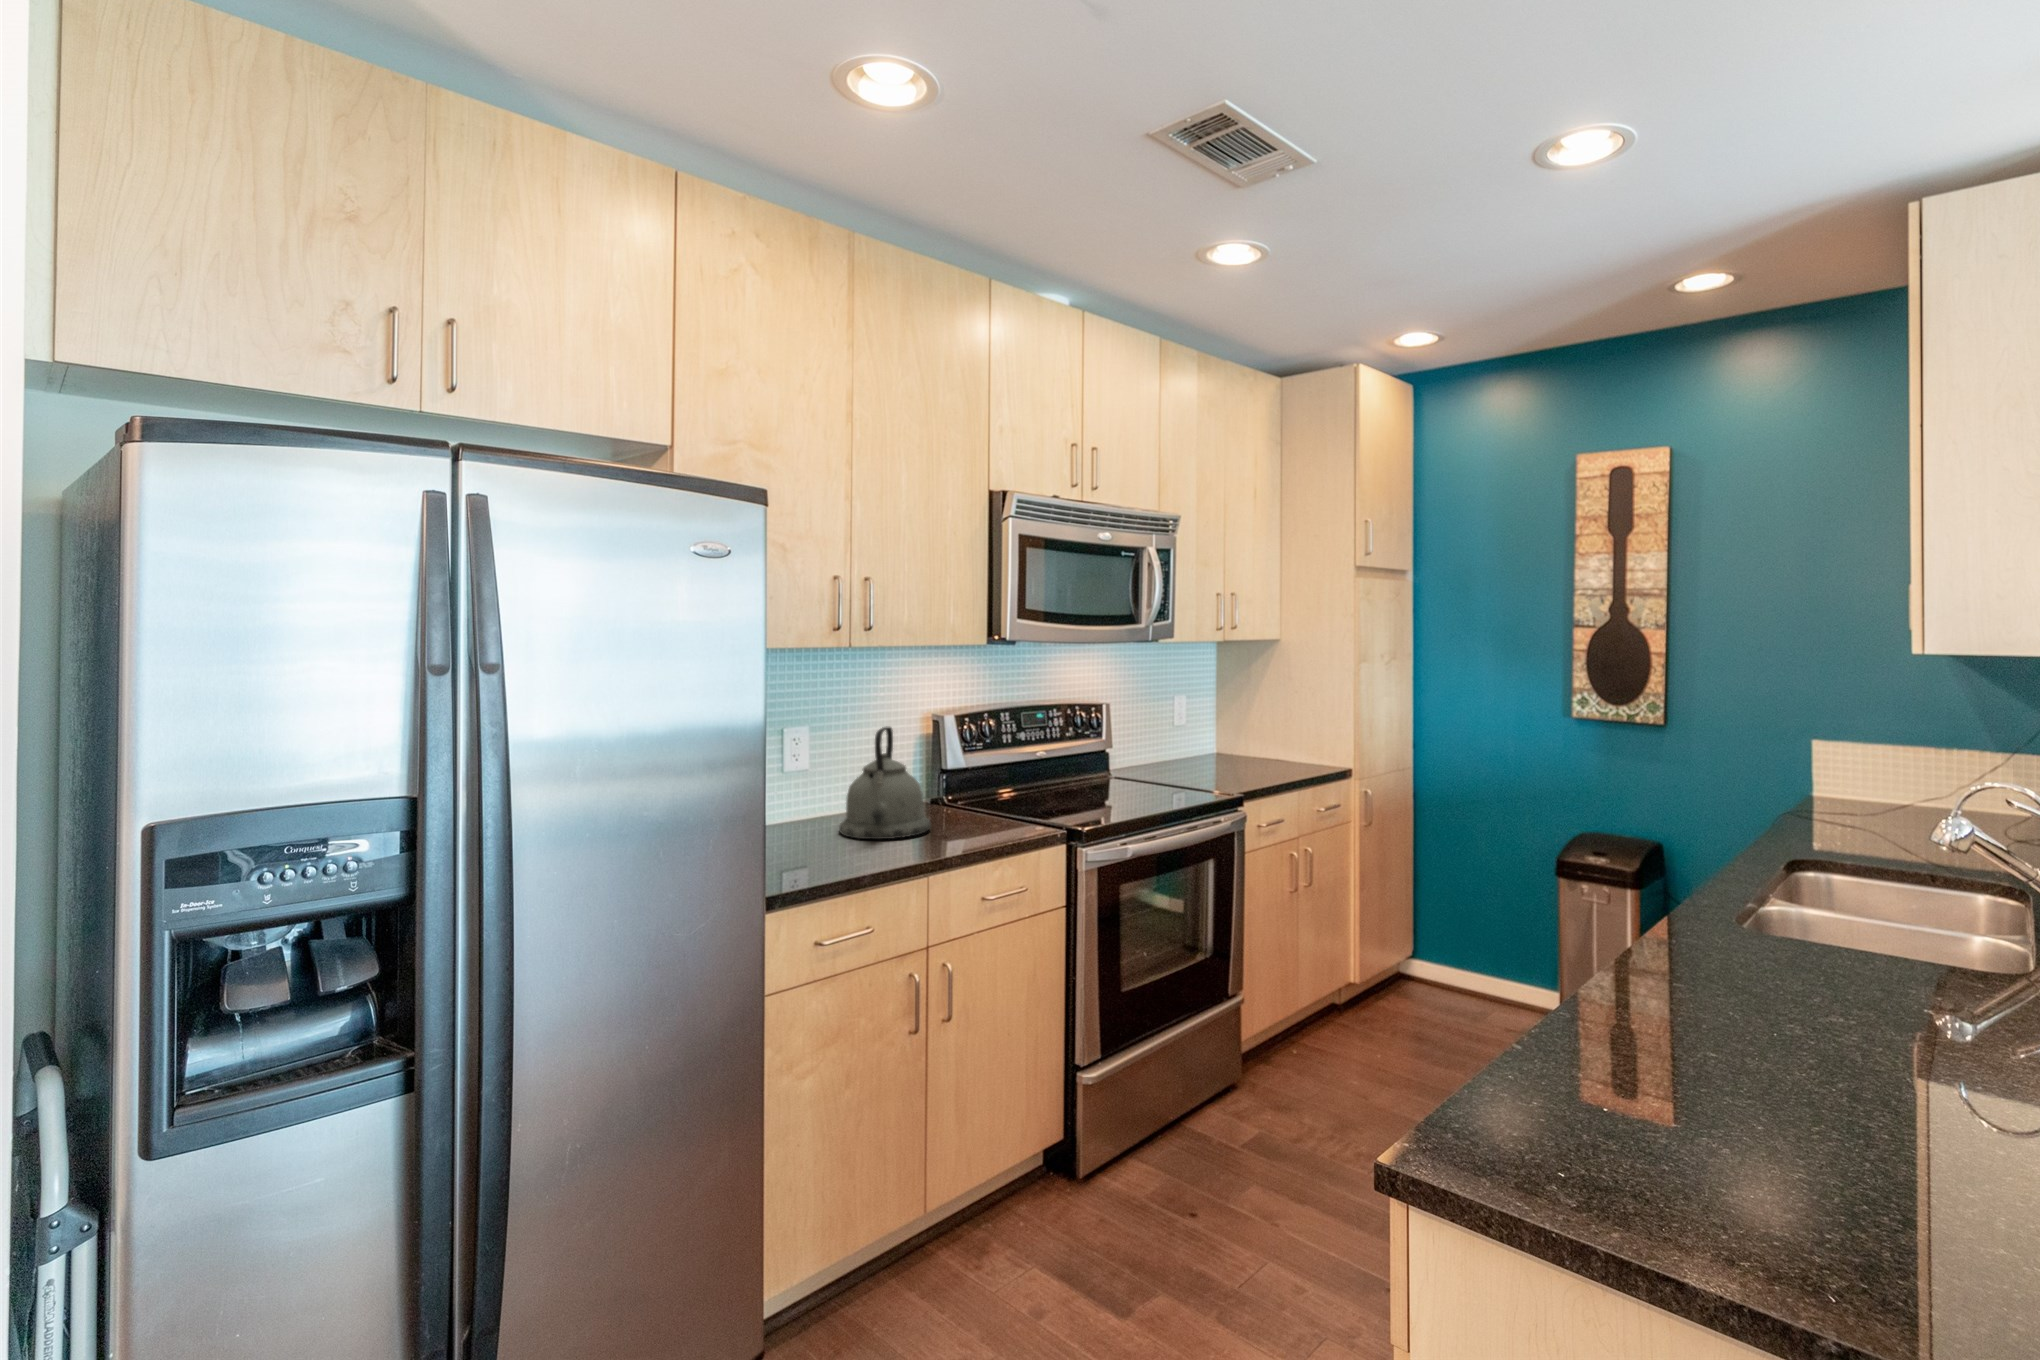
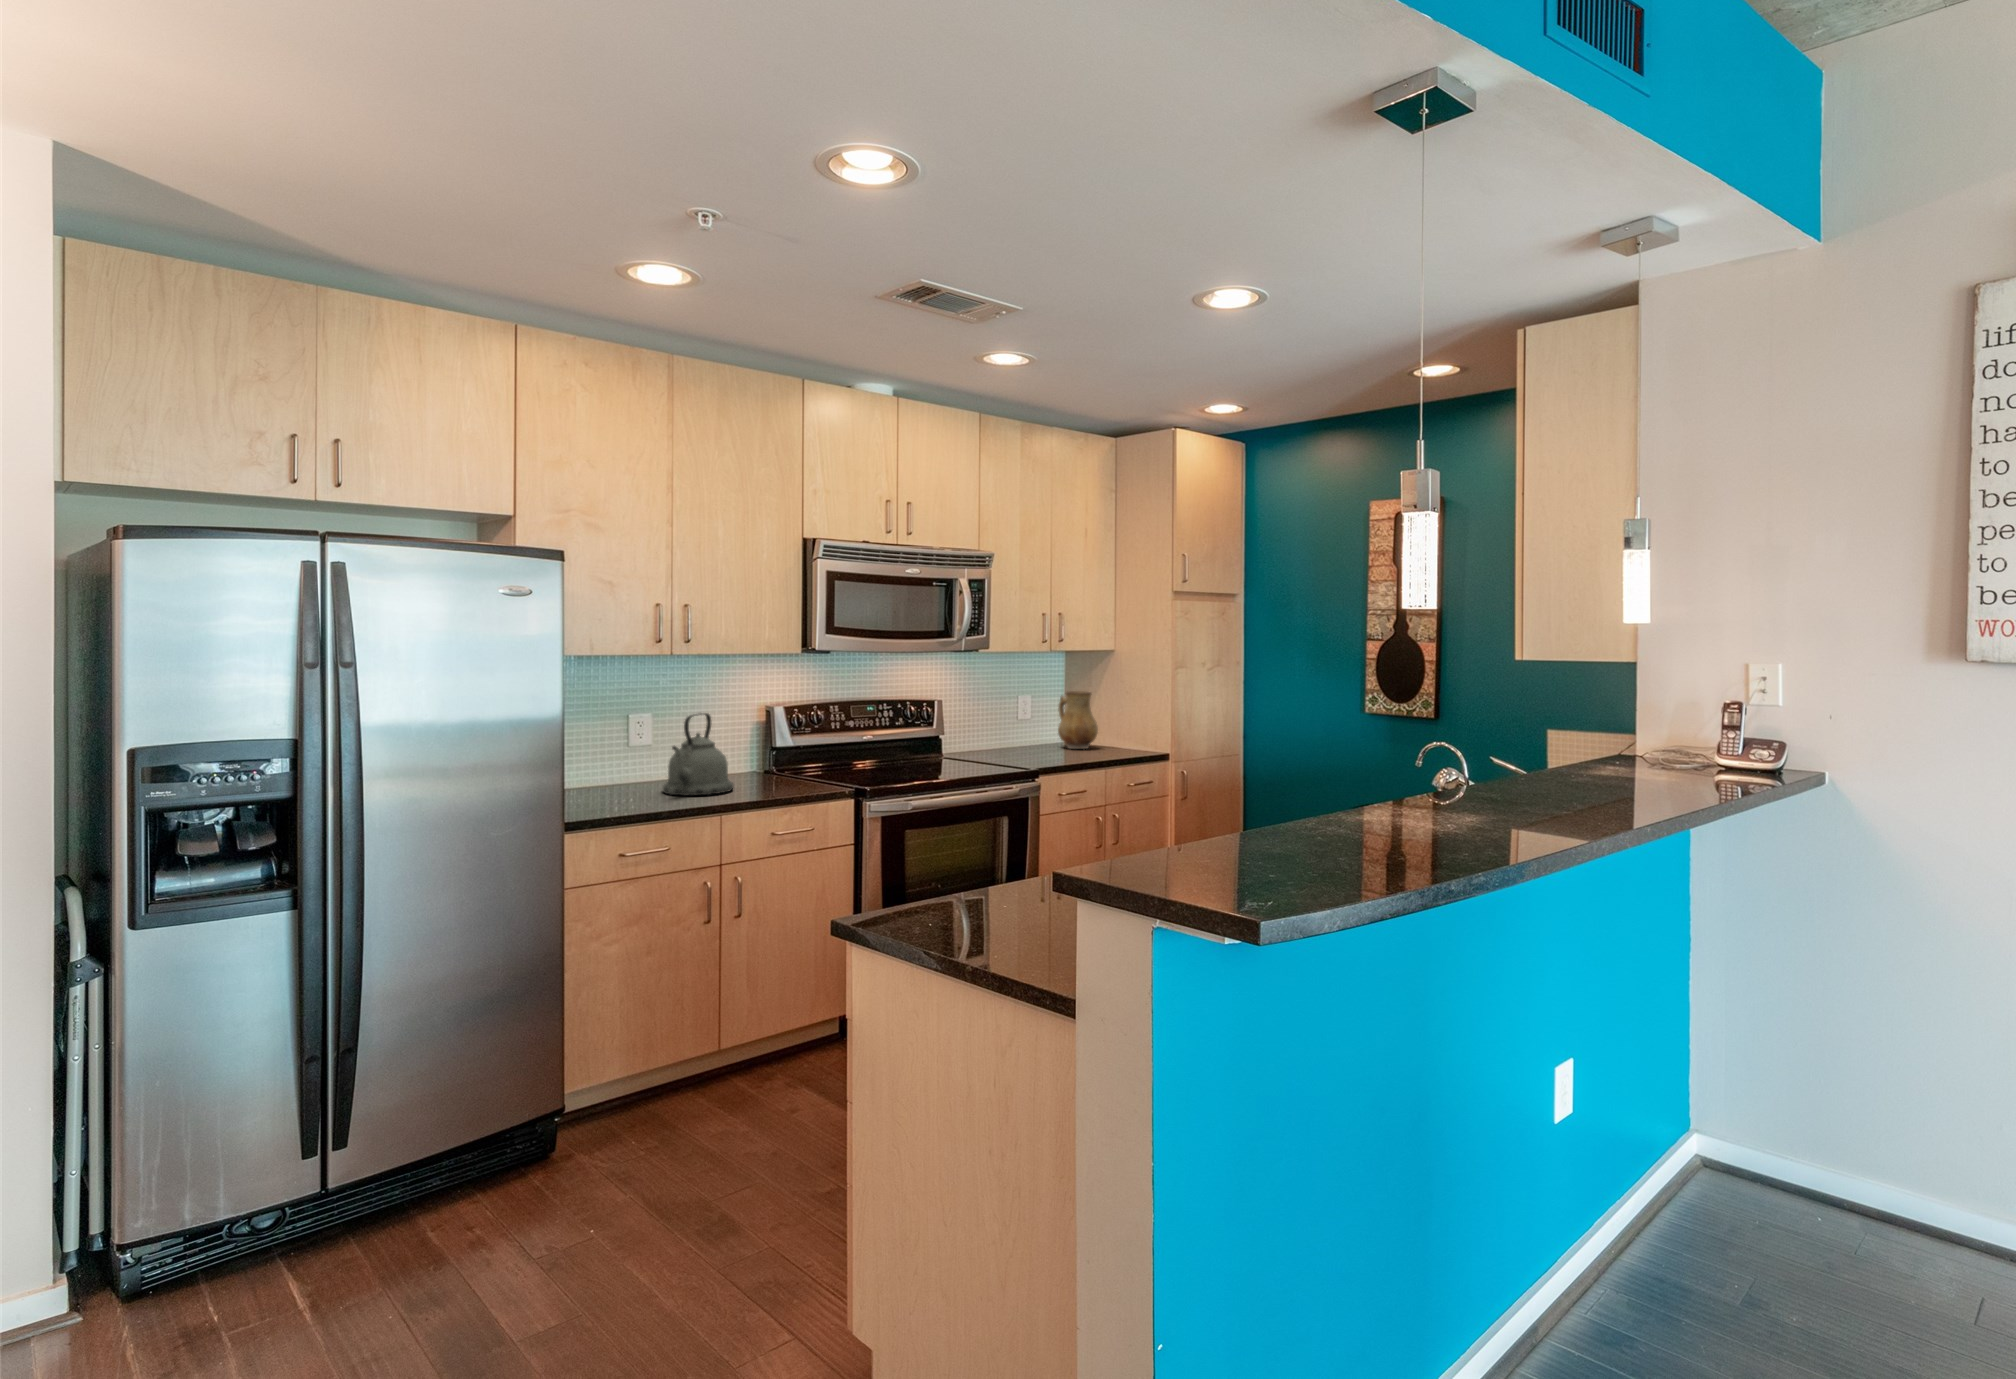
ceramic pitcher: none [1213,688,1264,756] -> present [1058,691,1098,749]

